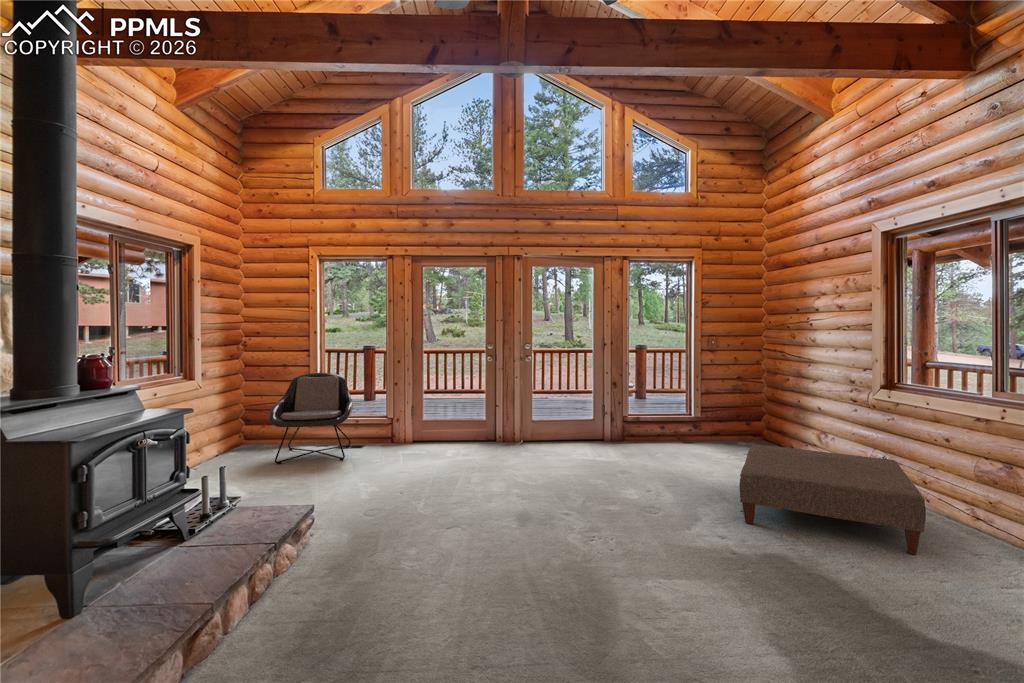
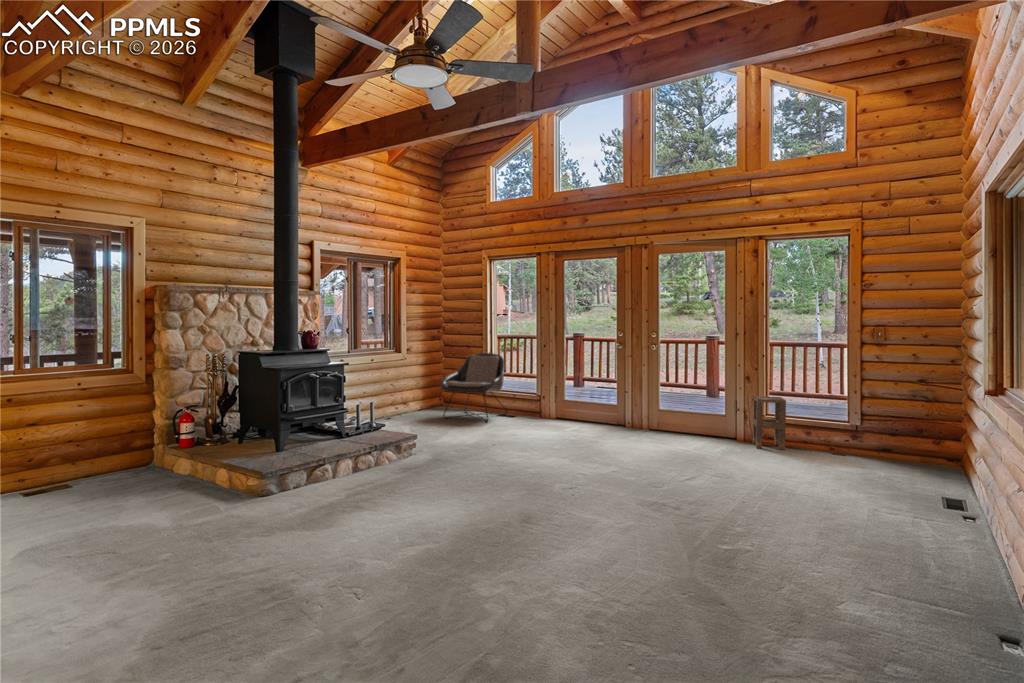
side table: none [621,399,654,447] -> present [753,396,786,450]
ottoman: present [739,445,926,555] -> none [712,446,956,559]

